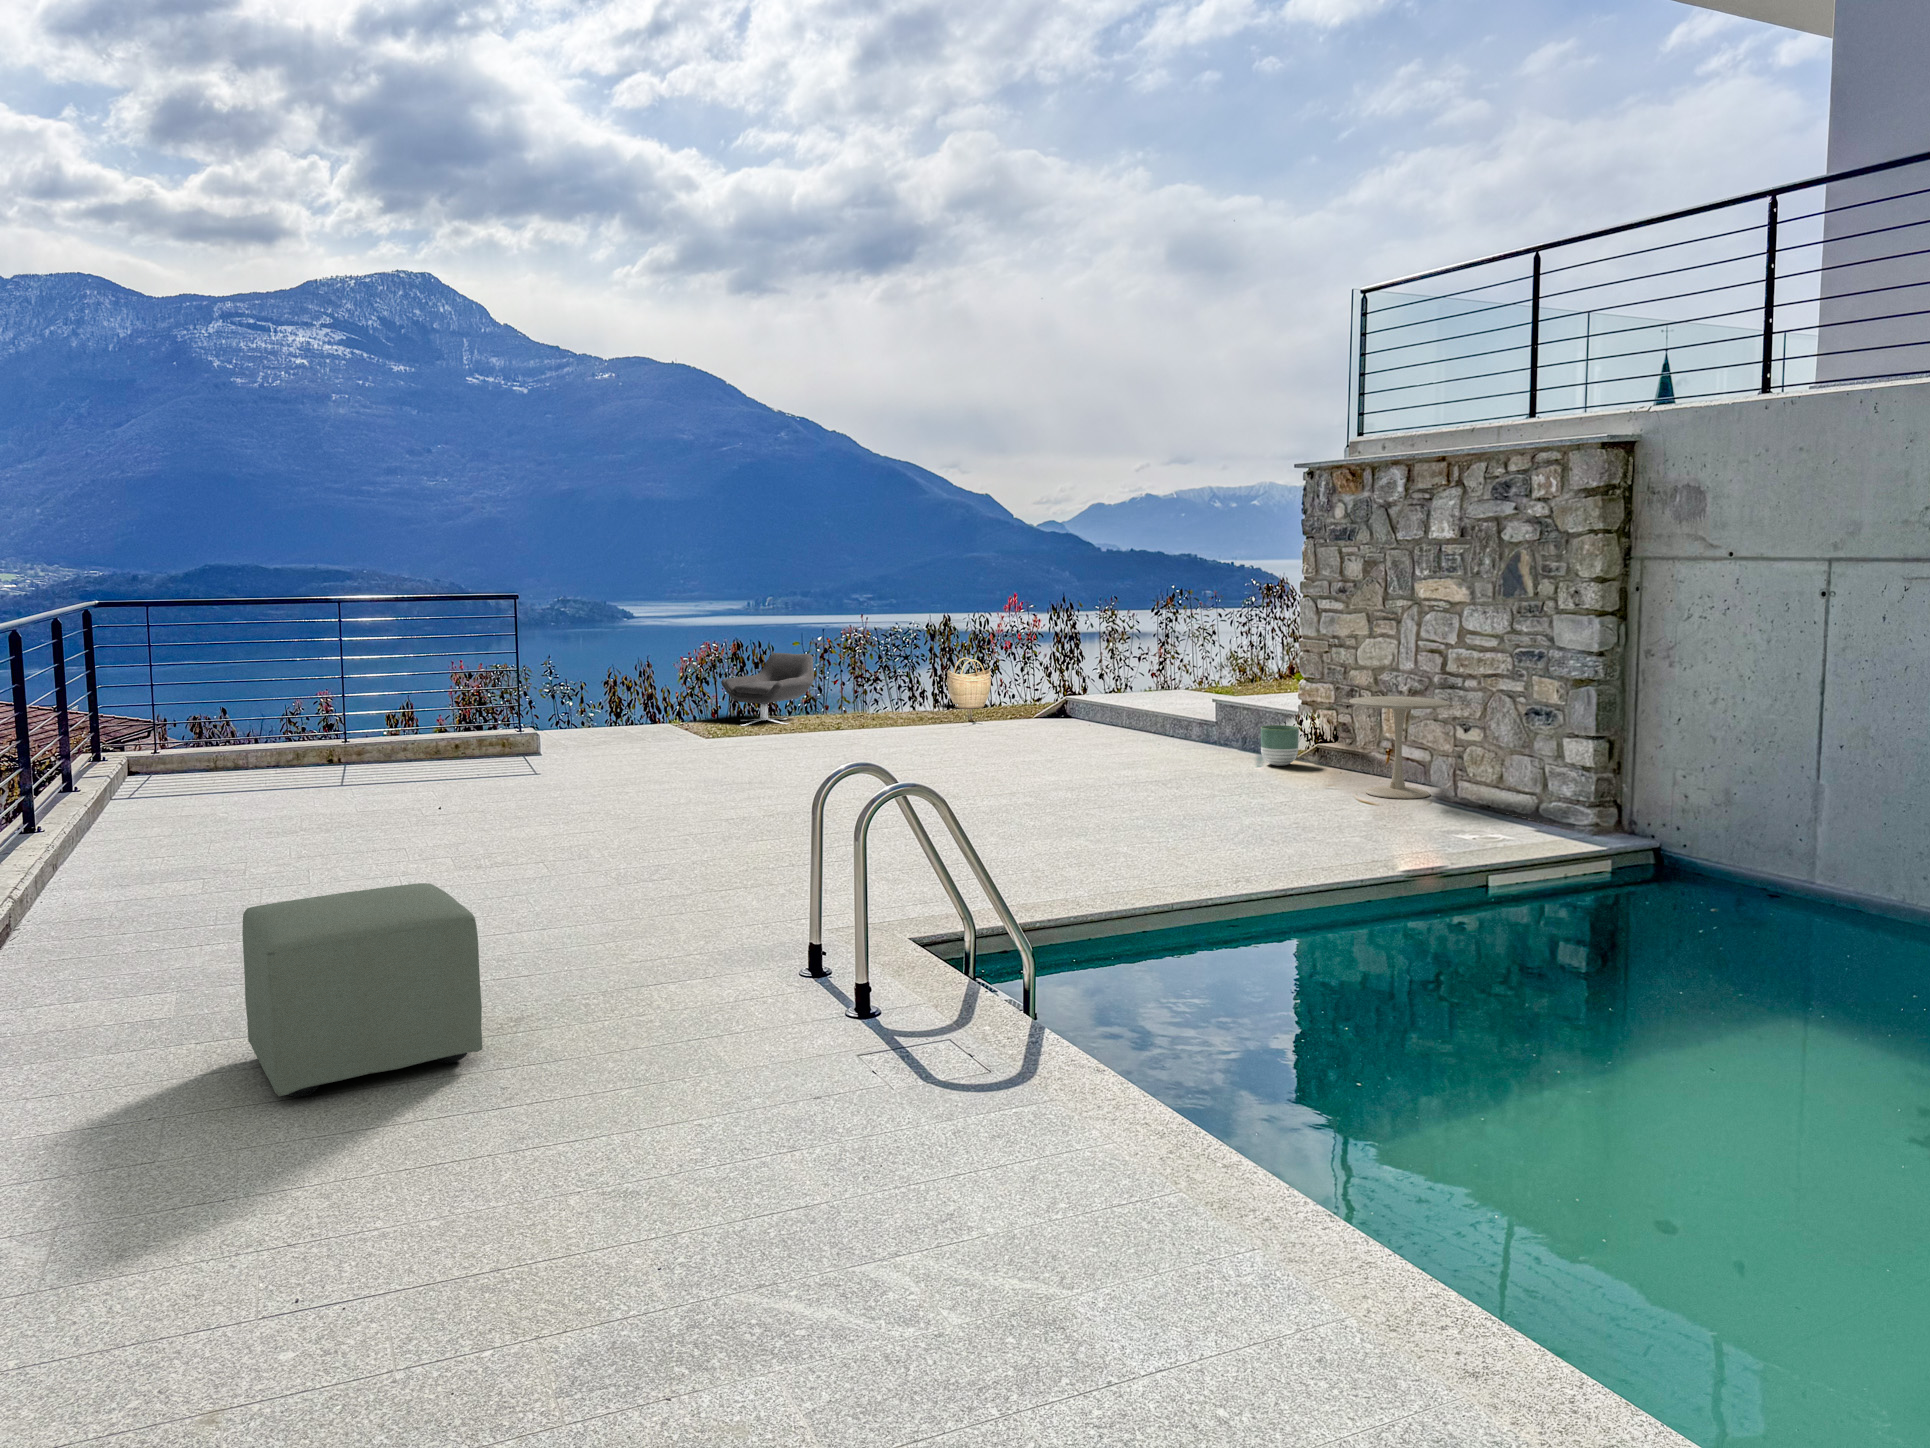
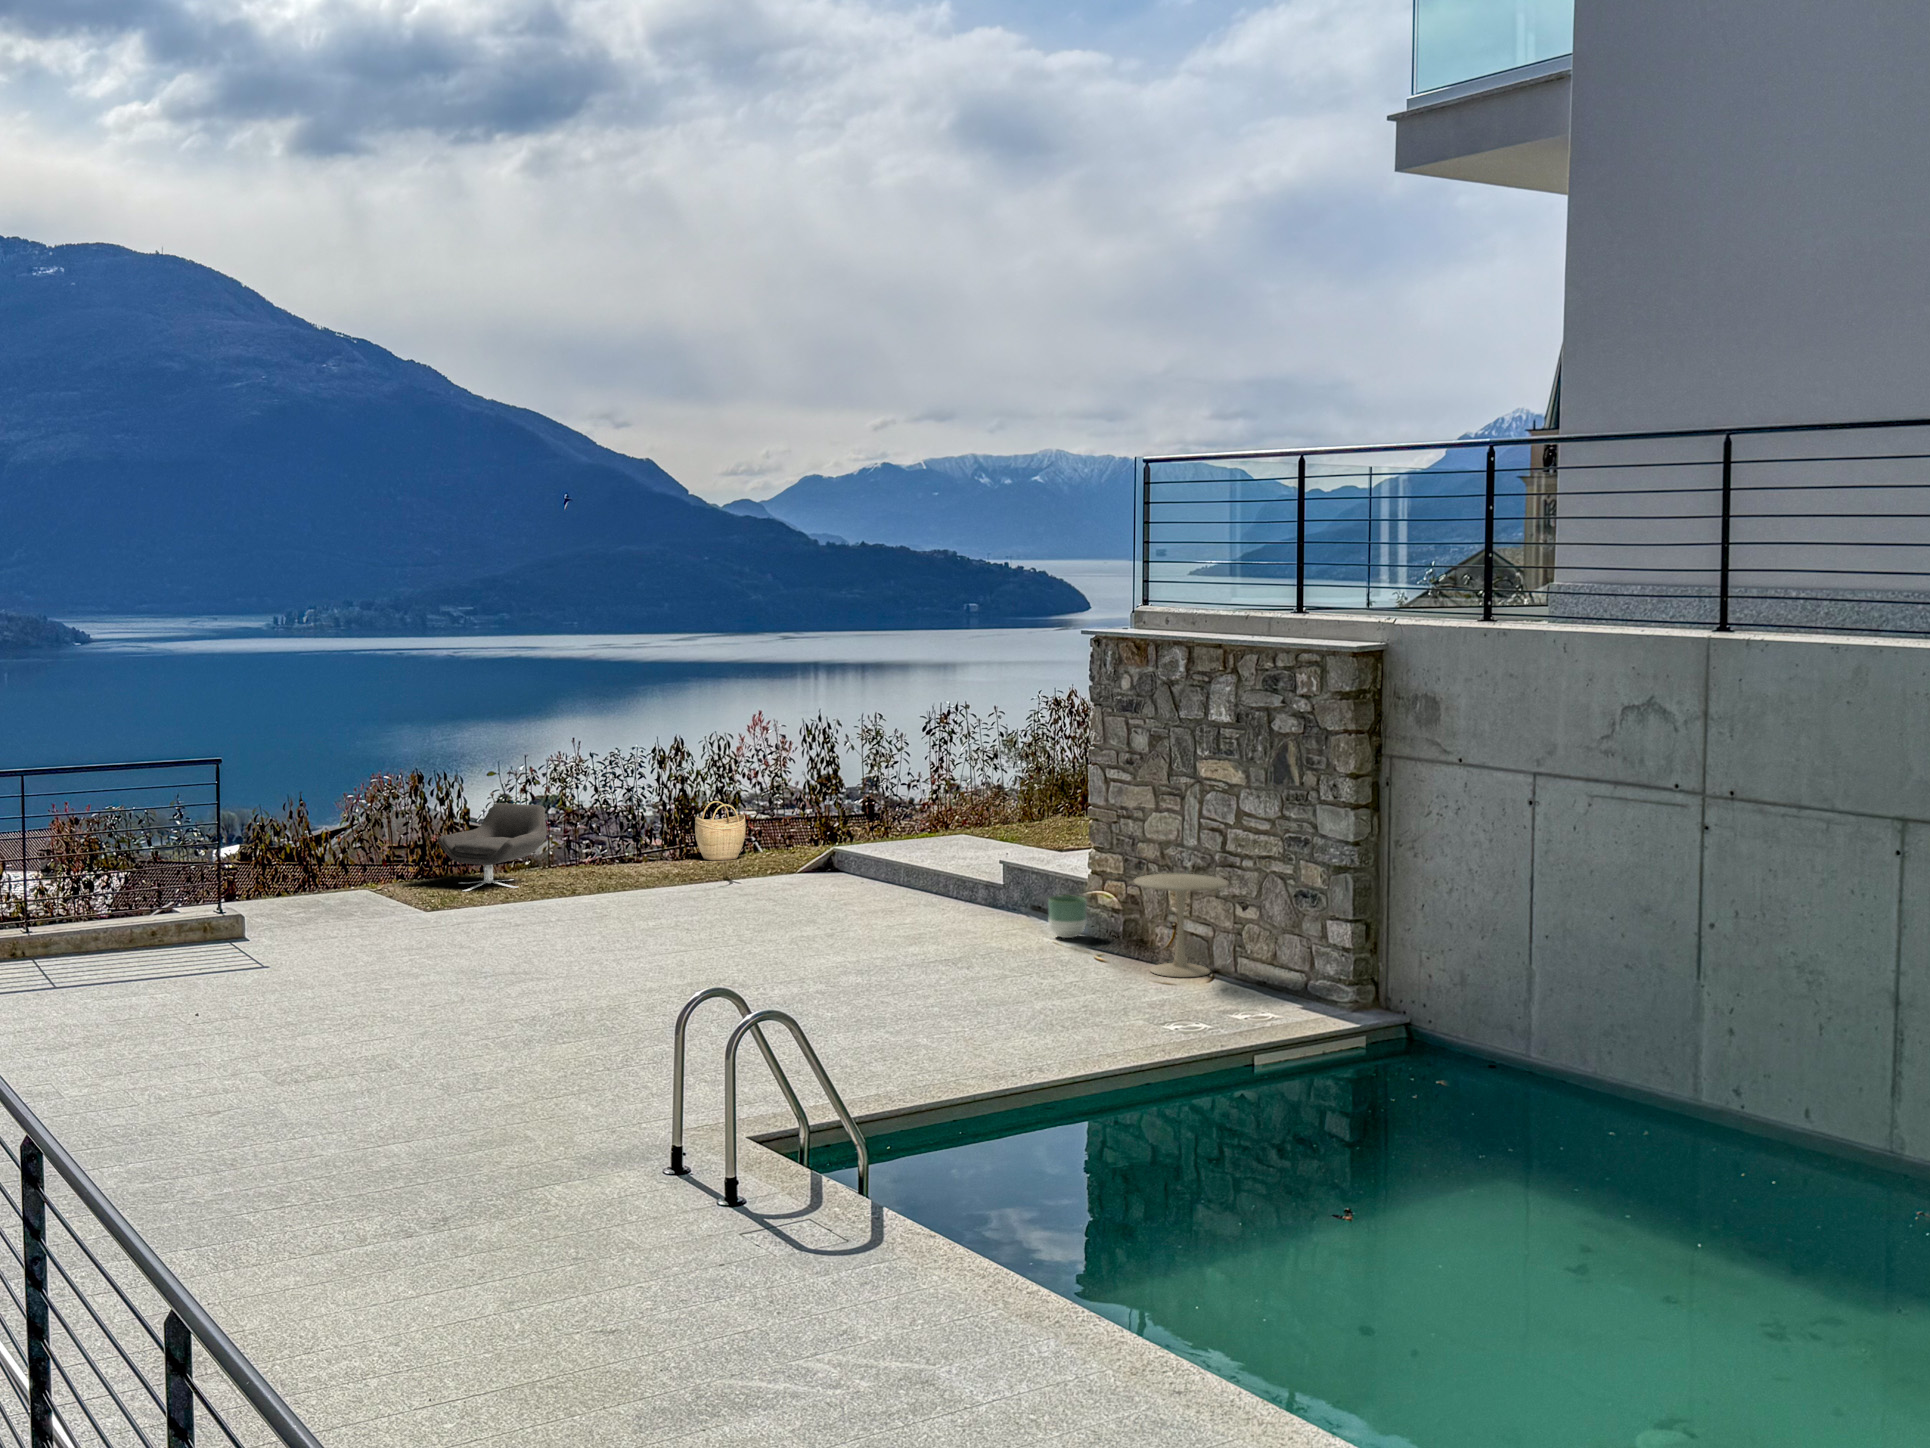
ottoman: present [242,883,483,1096] -> none [244,1112,446,1285]

